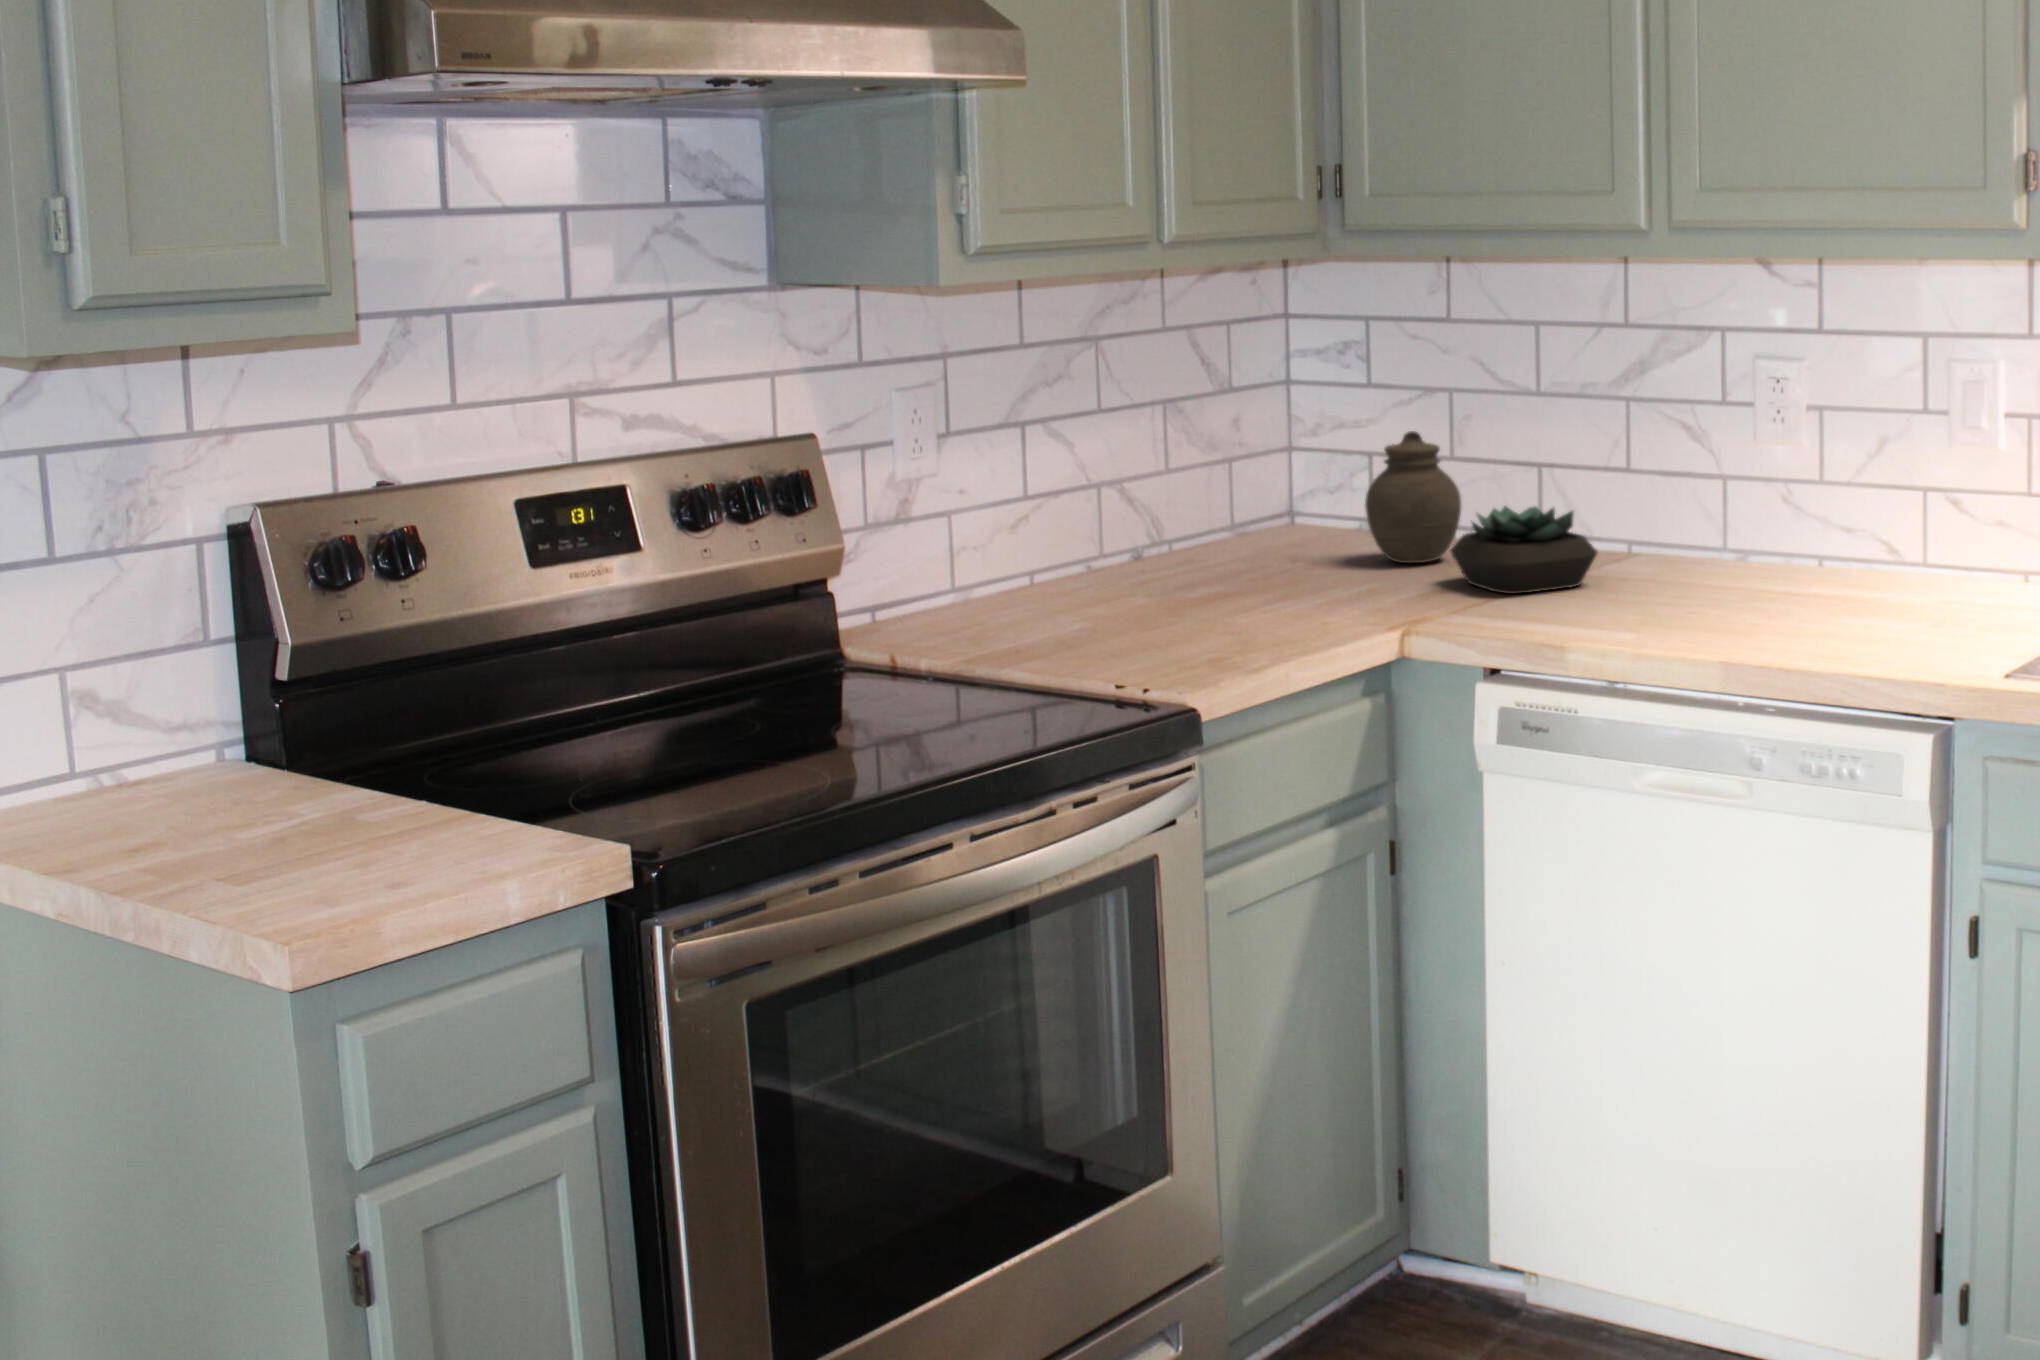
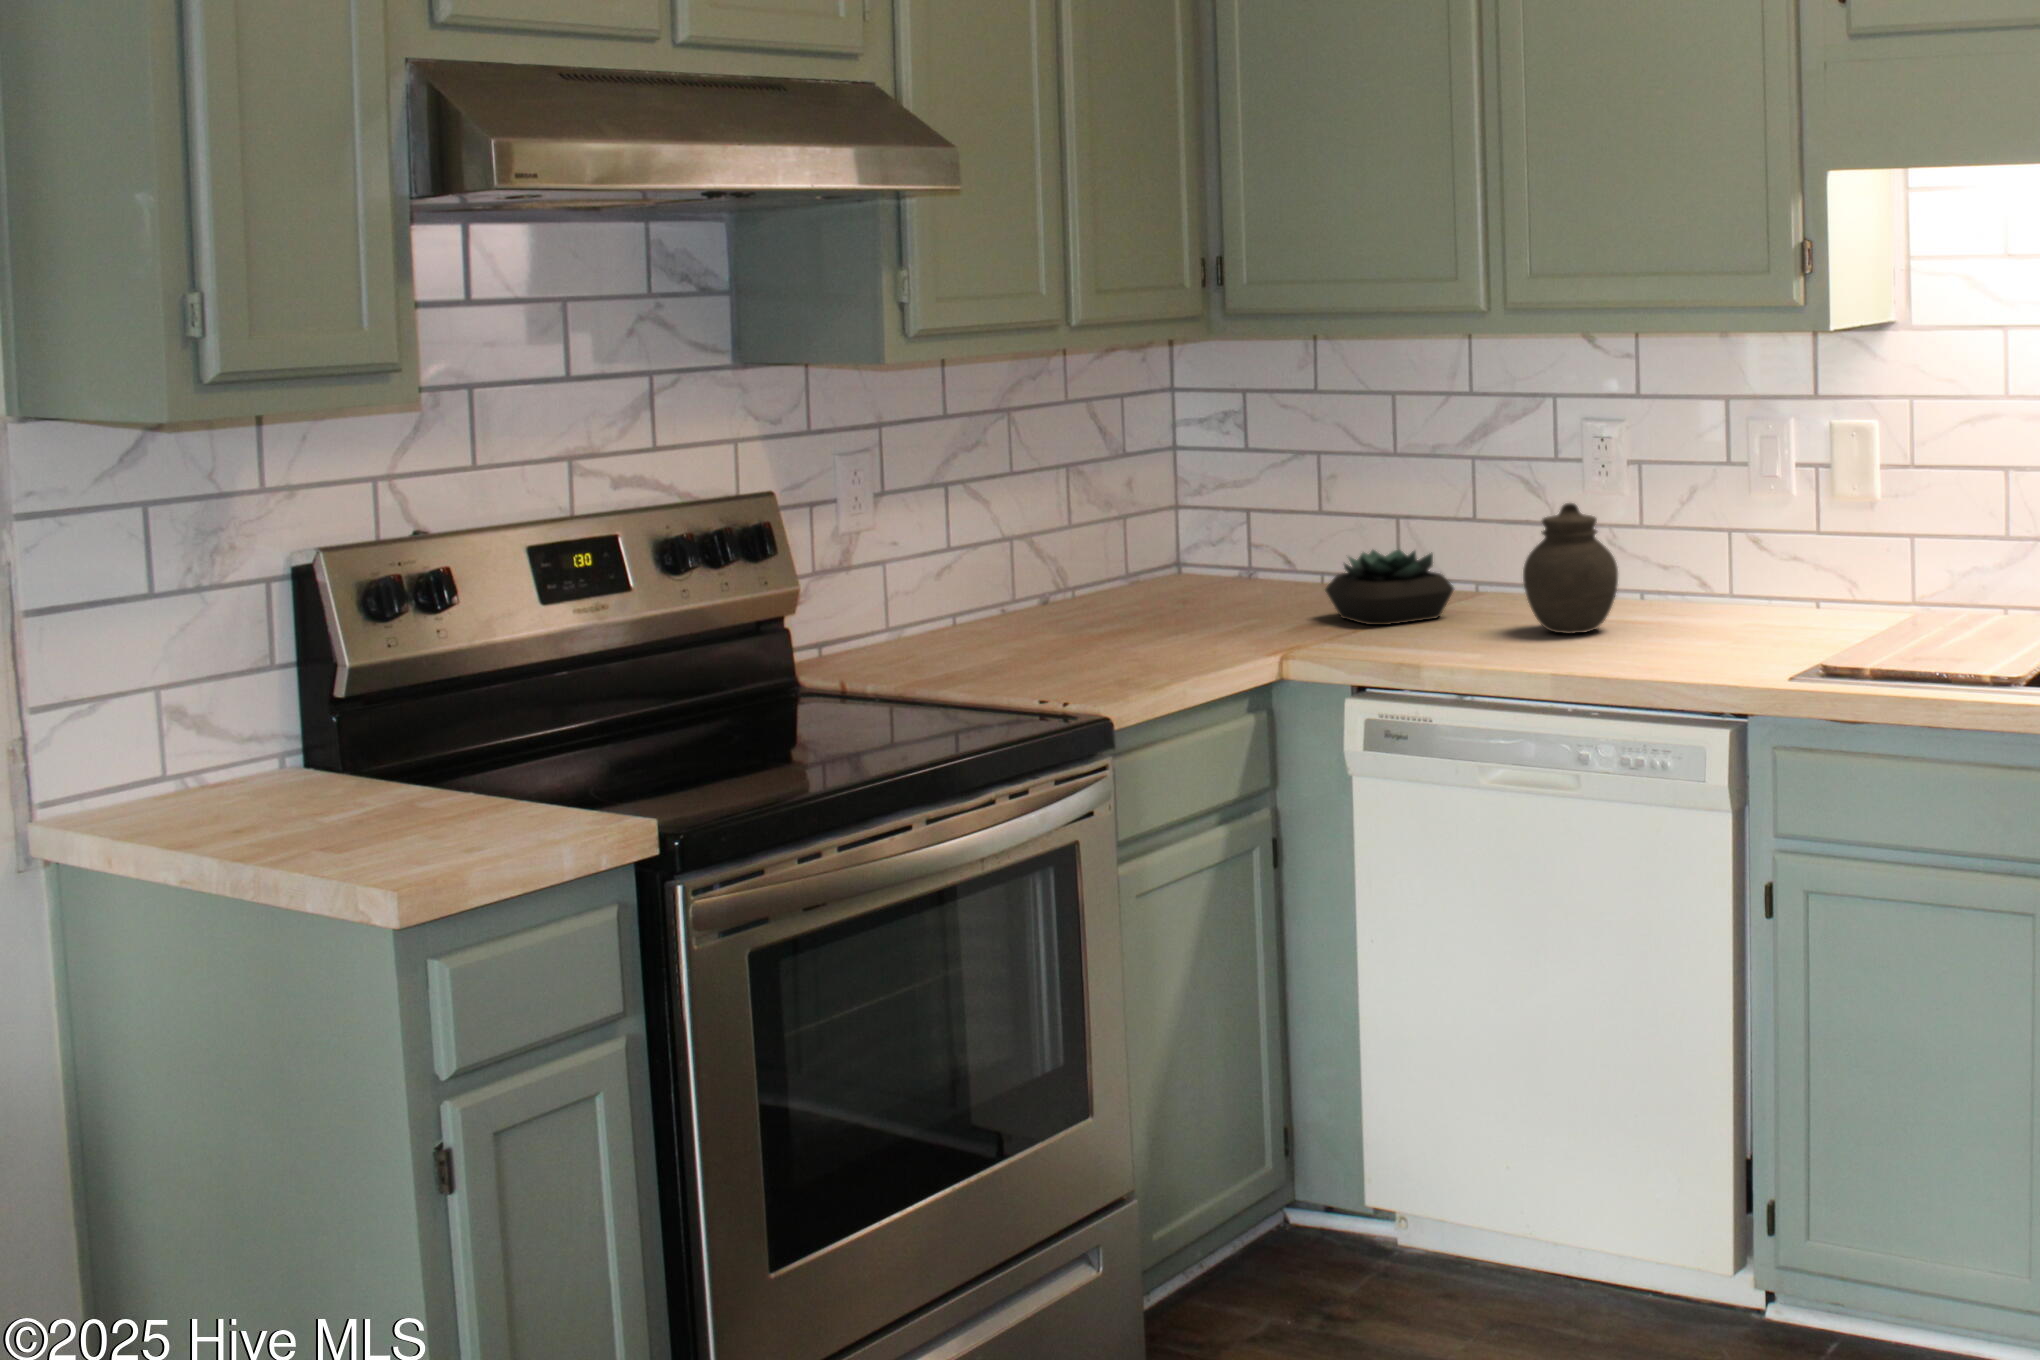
jar: present [1365,431,1461,563] -> present [1523,503,1618,634]

